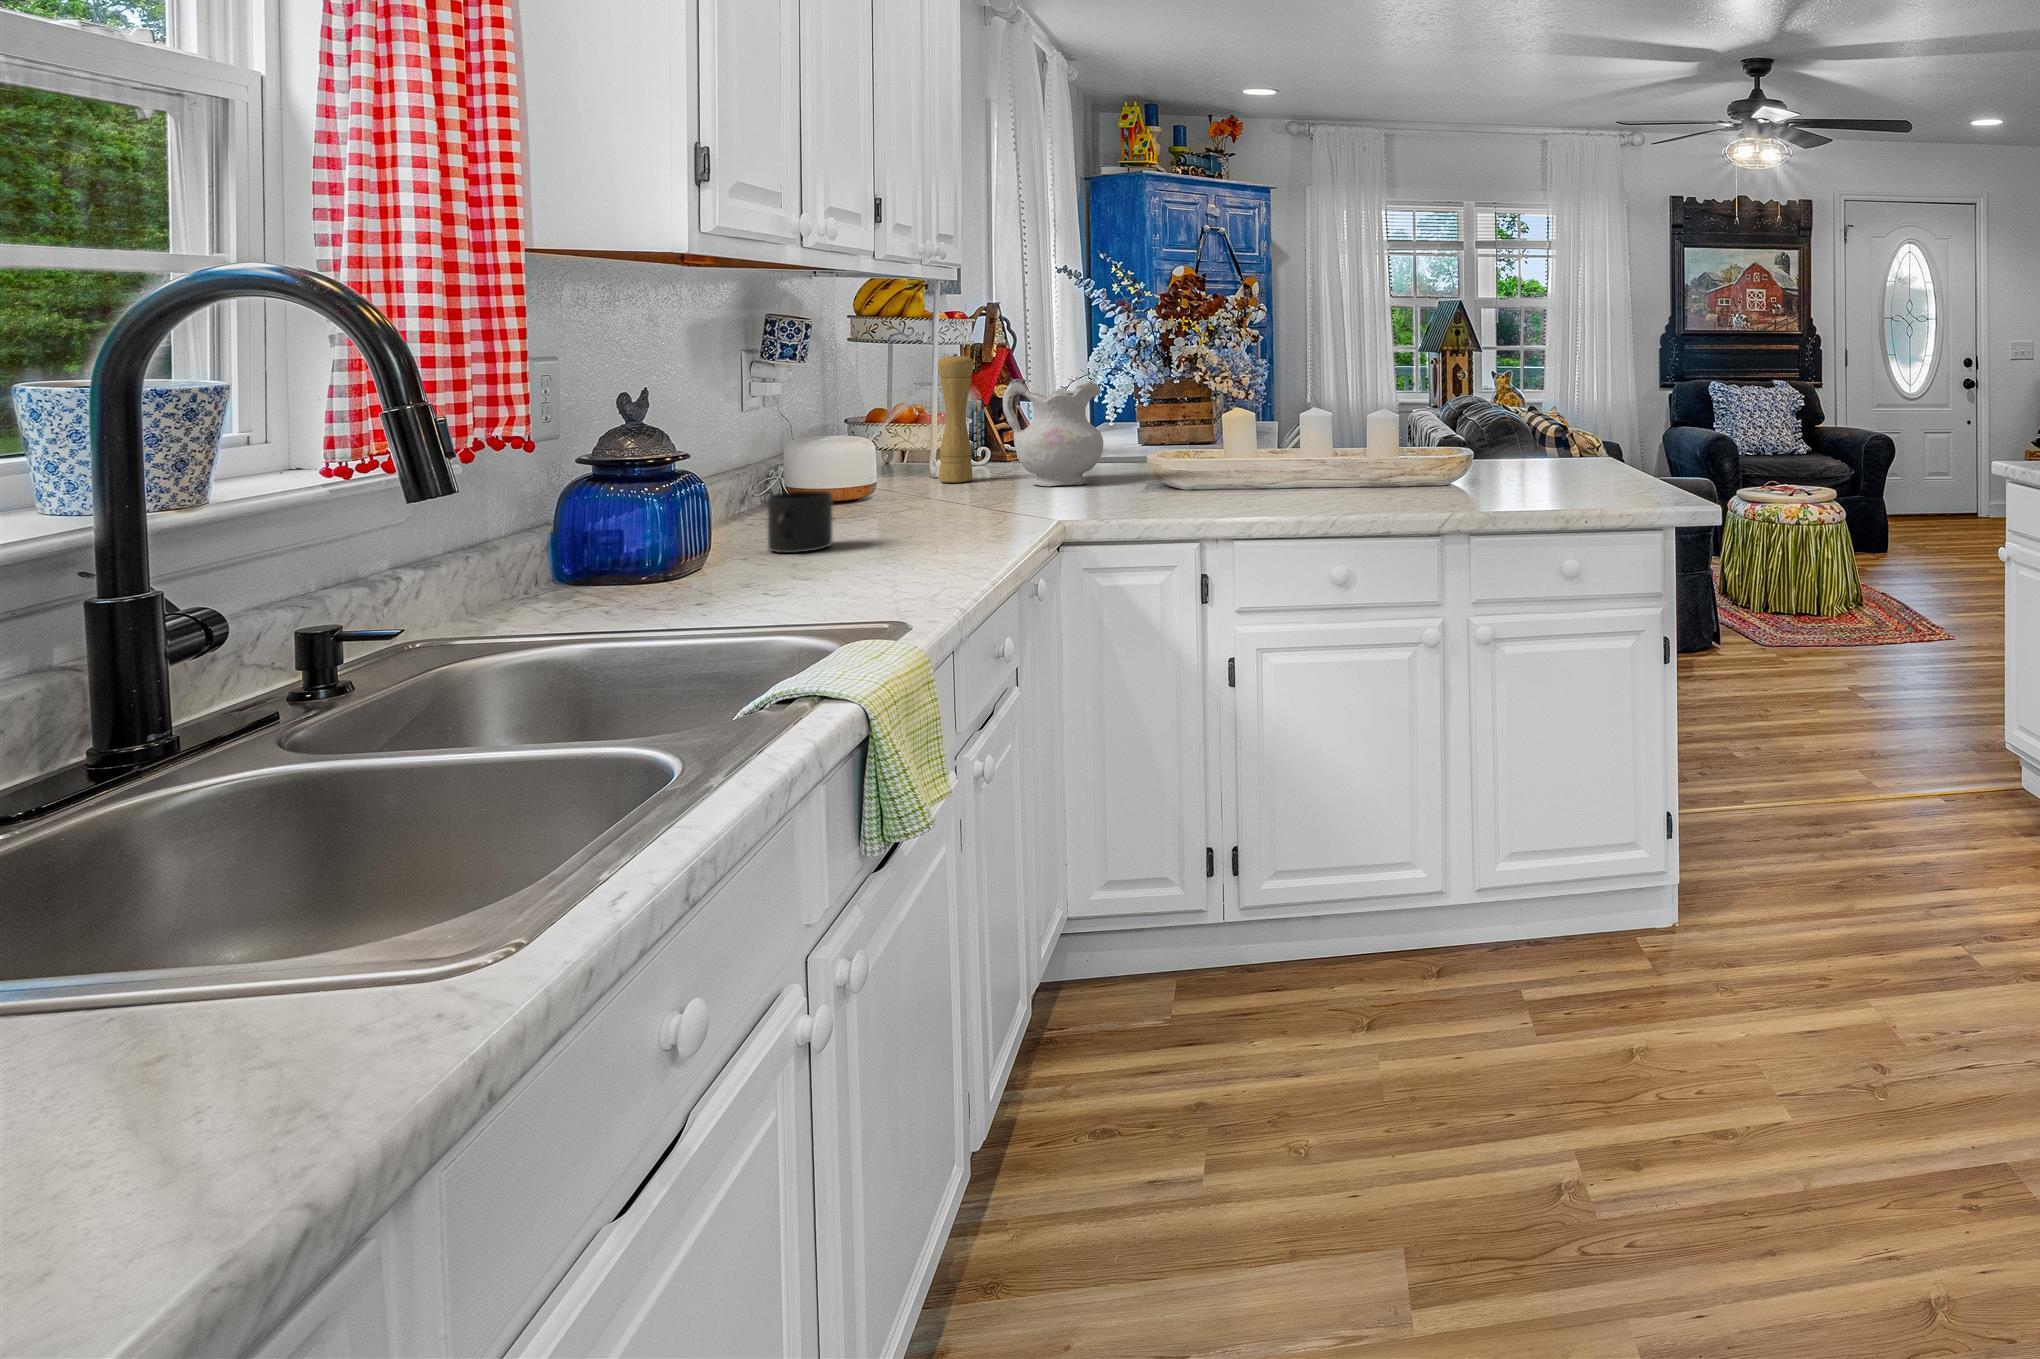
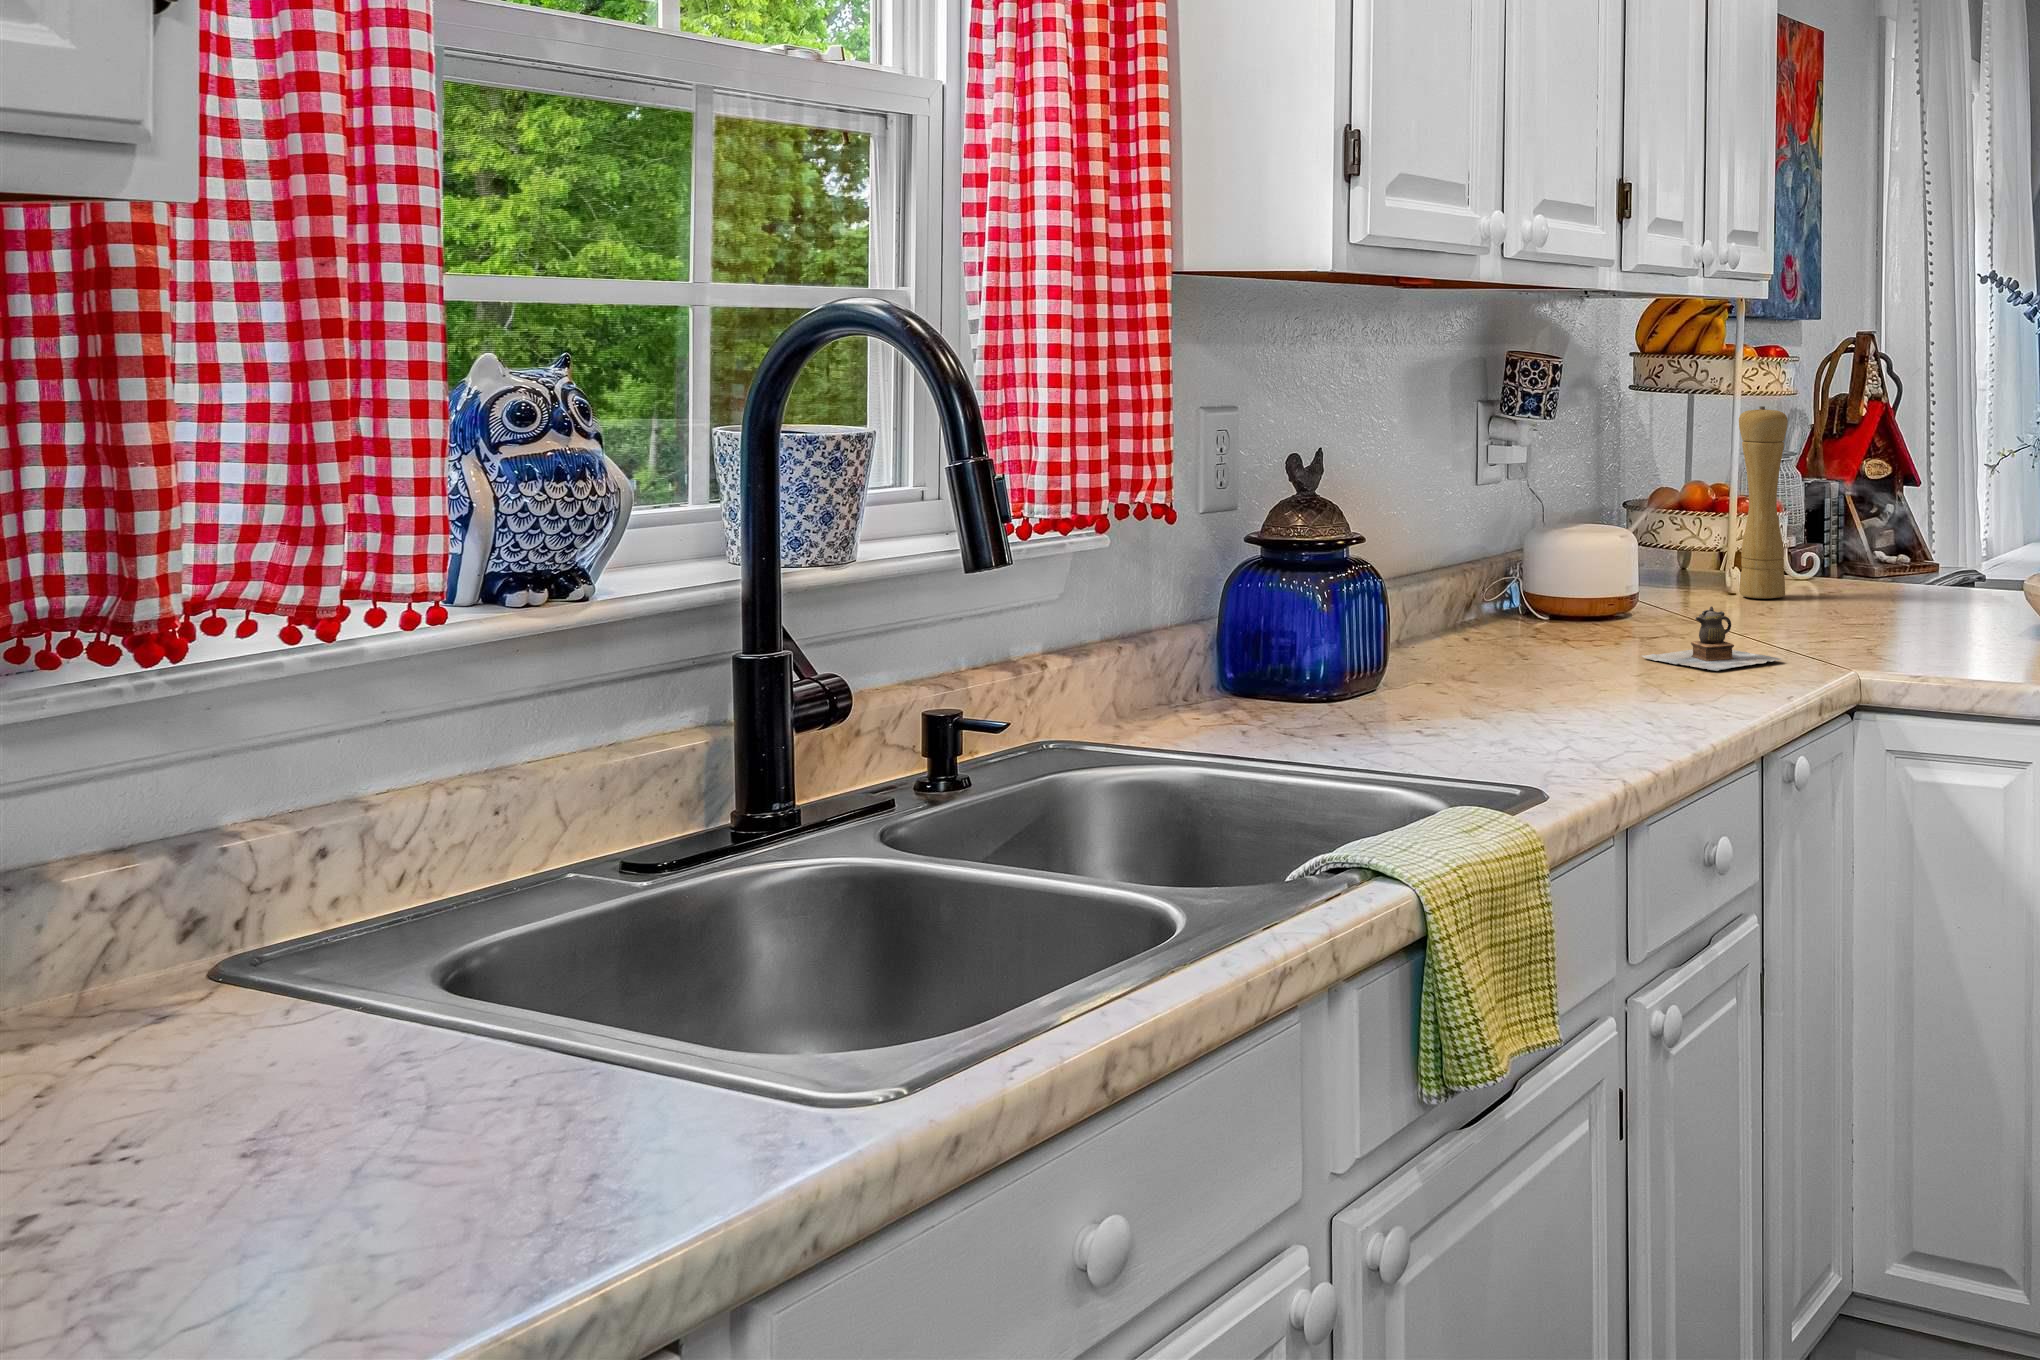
ceramic pitcher: present [1003,379,1103,486] -> none [1821,445,1969,617]
teapot: none [900,488,1005,531] -> present [1642,606,1781,671]
mug: present [768,491,832,553] -> none [1465,594,1543,678]

